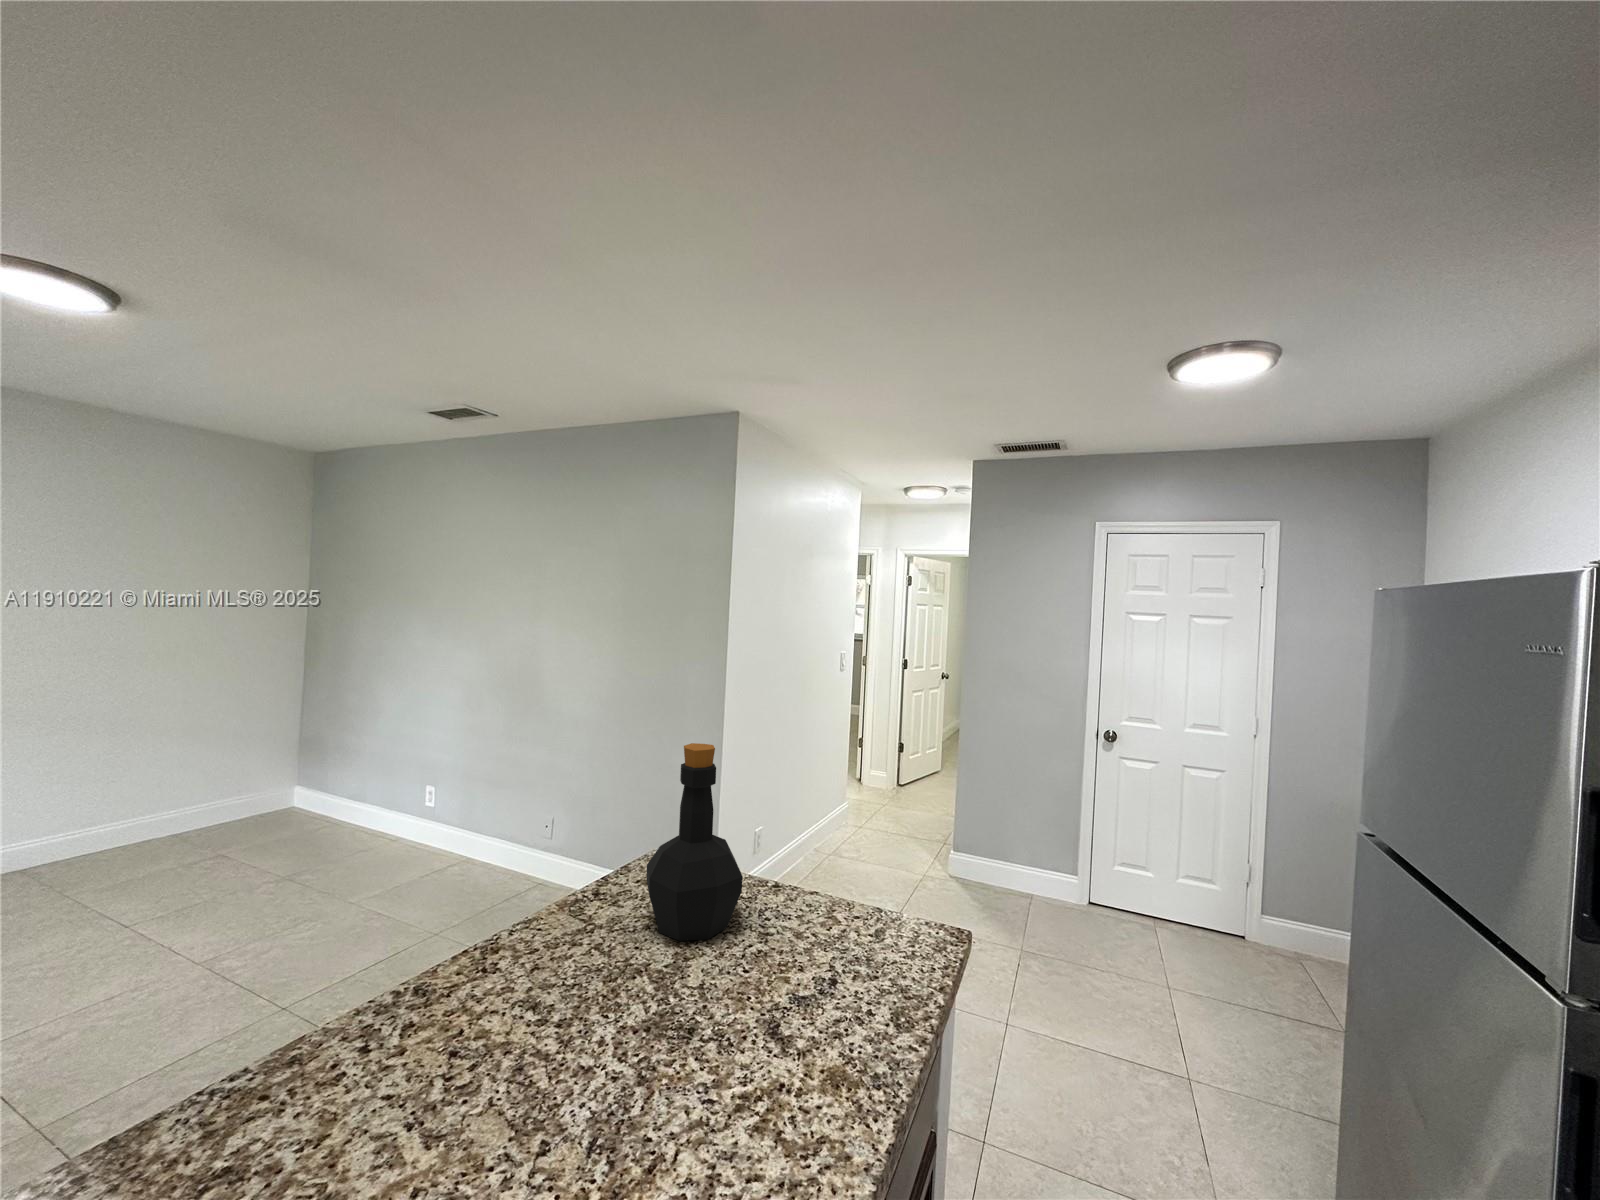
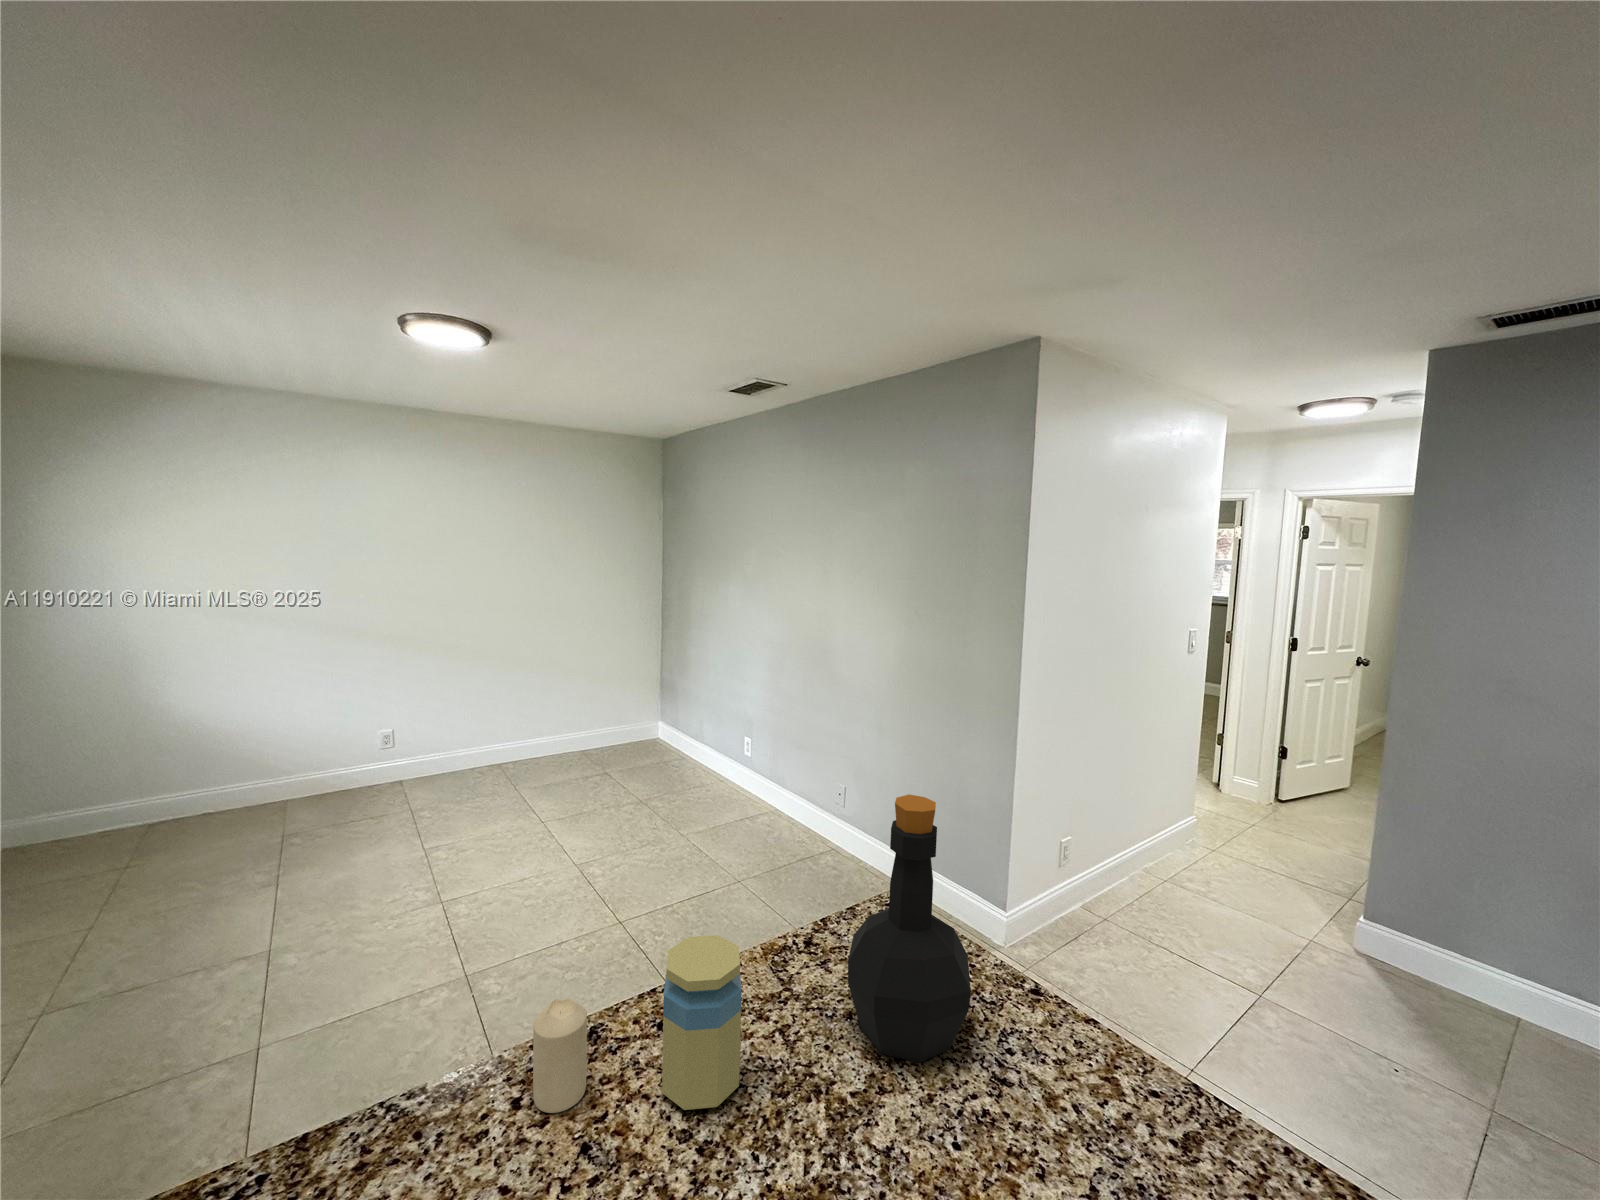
jar: none [505,867,580,1006] -> present [662,935,742,1110]
candle: none [383,941,439,1043] -> present [533,999,587,1113]

